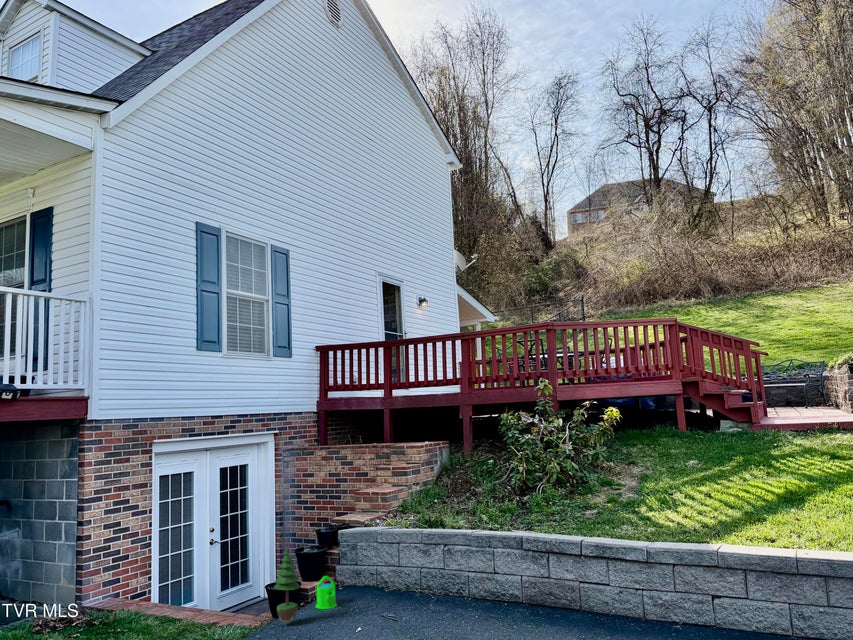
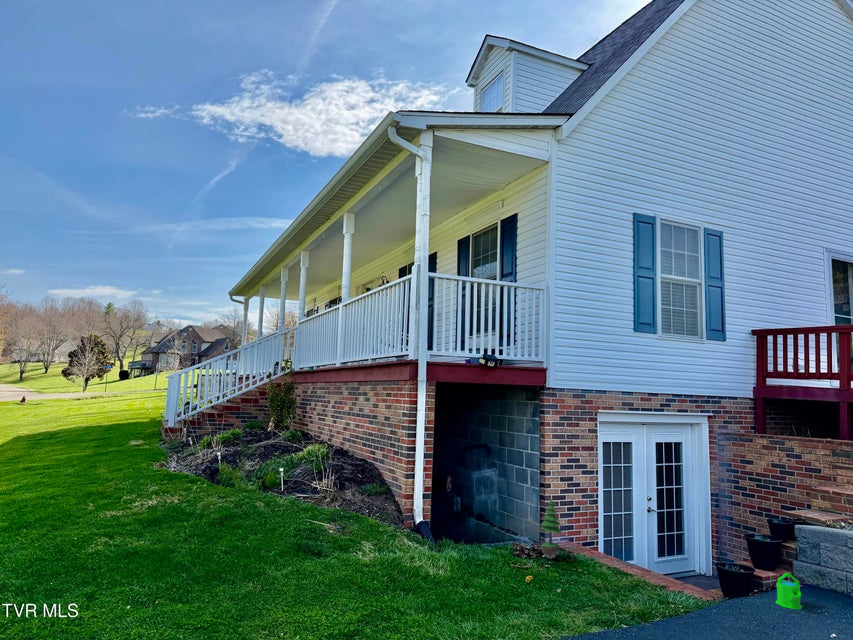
potted tree: present [274,548,300,624] -> present [540,499,561,559]

